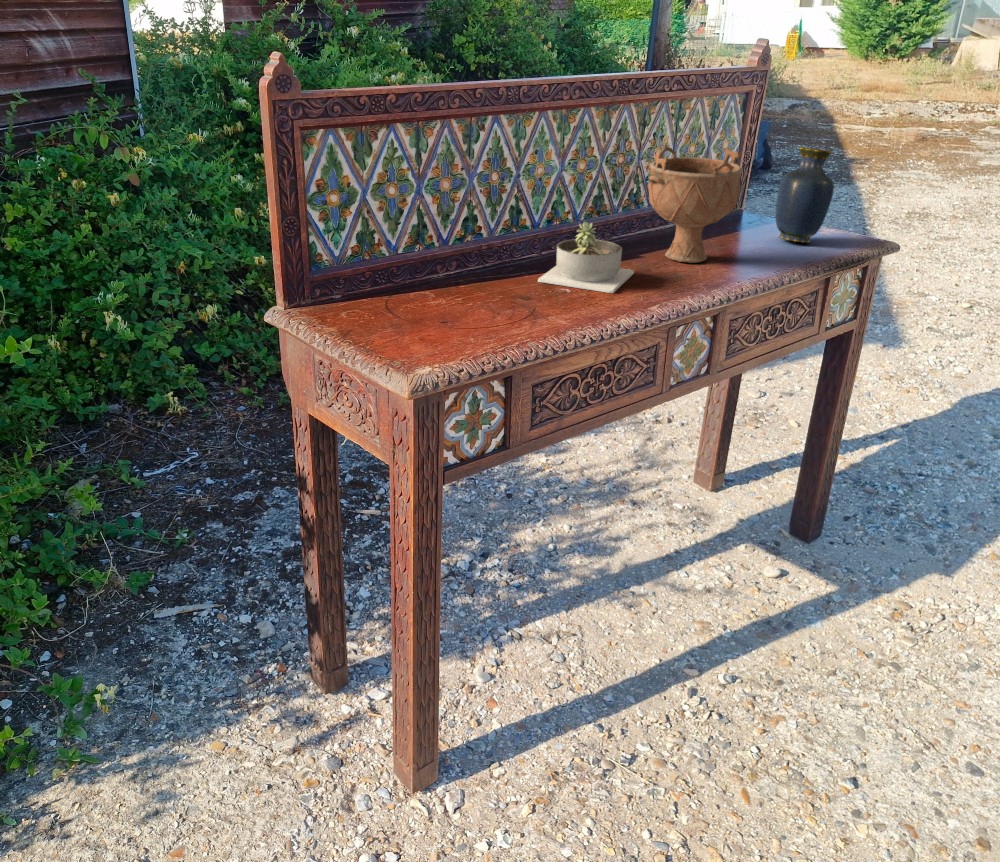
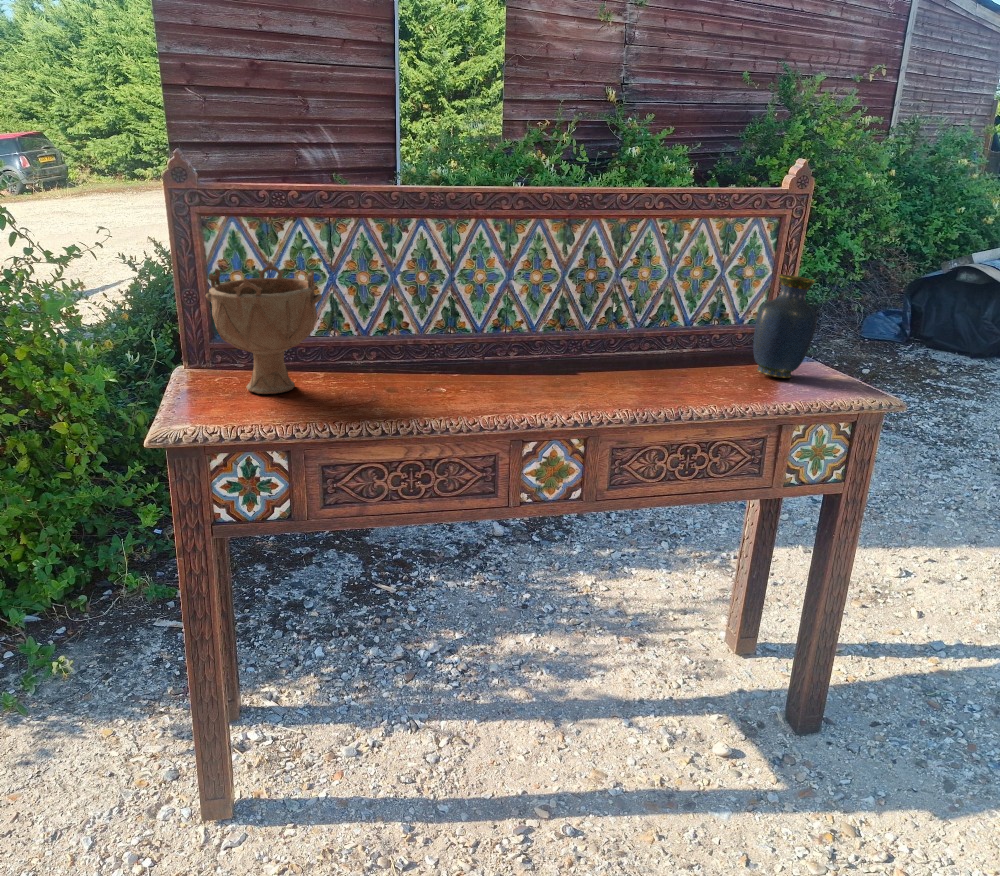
decorative bowl: present [648,144,743,263] -> present [206,262,322,394]
succulent planter: present [538,222,634,293] -> none [428,323,531,392]

